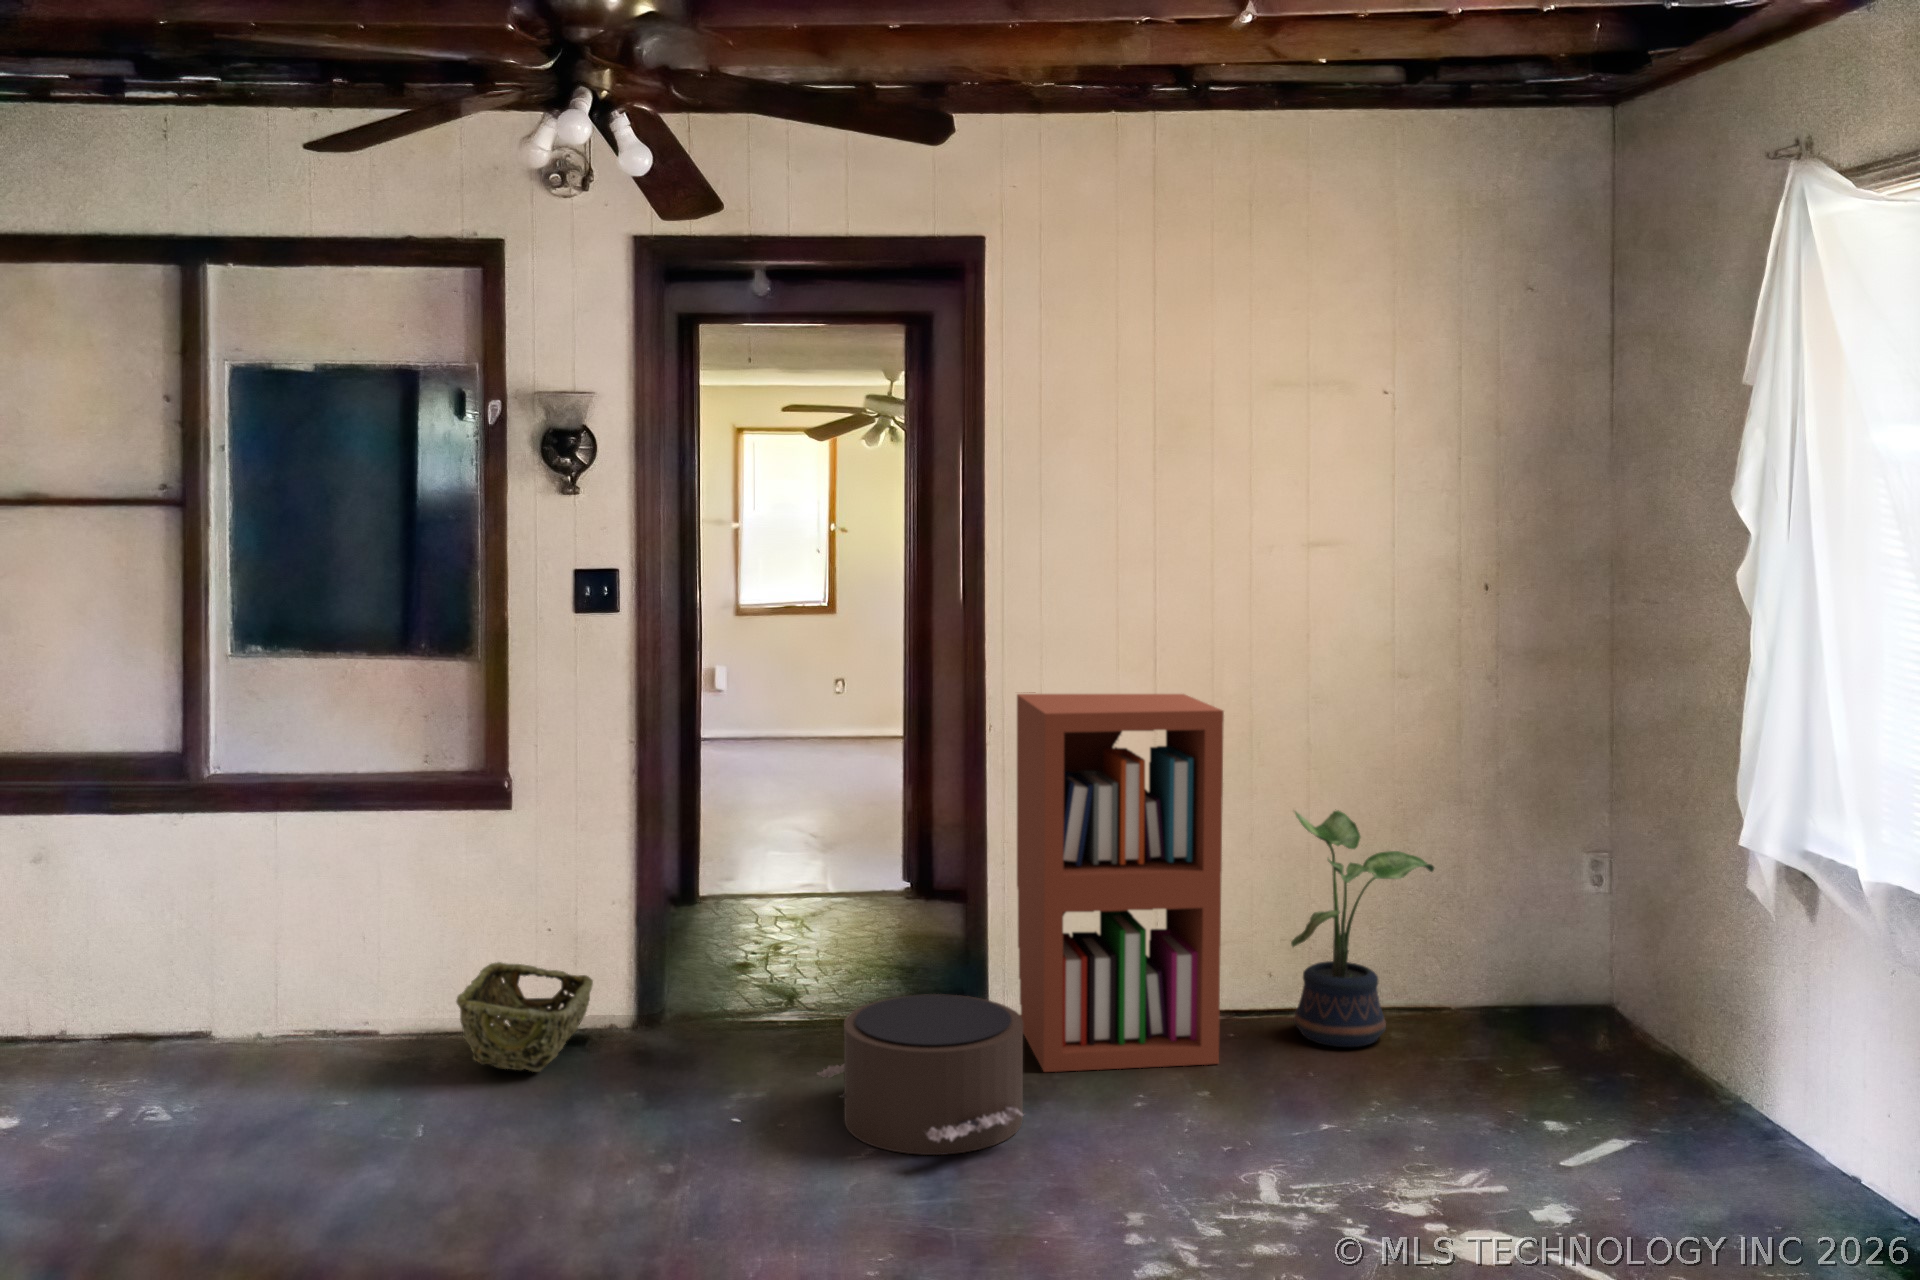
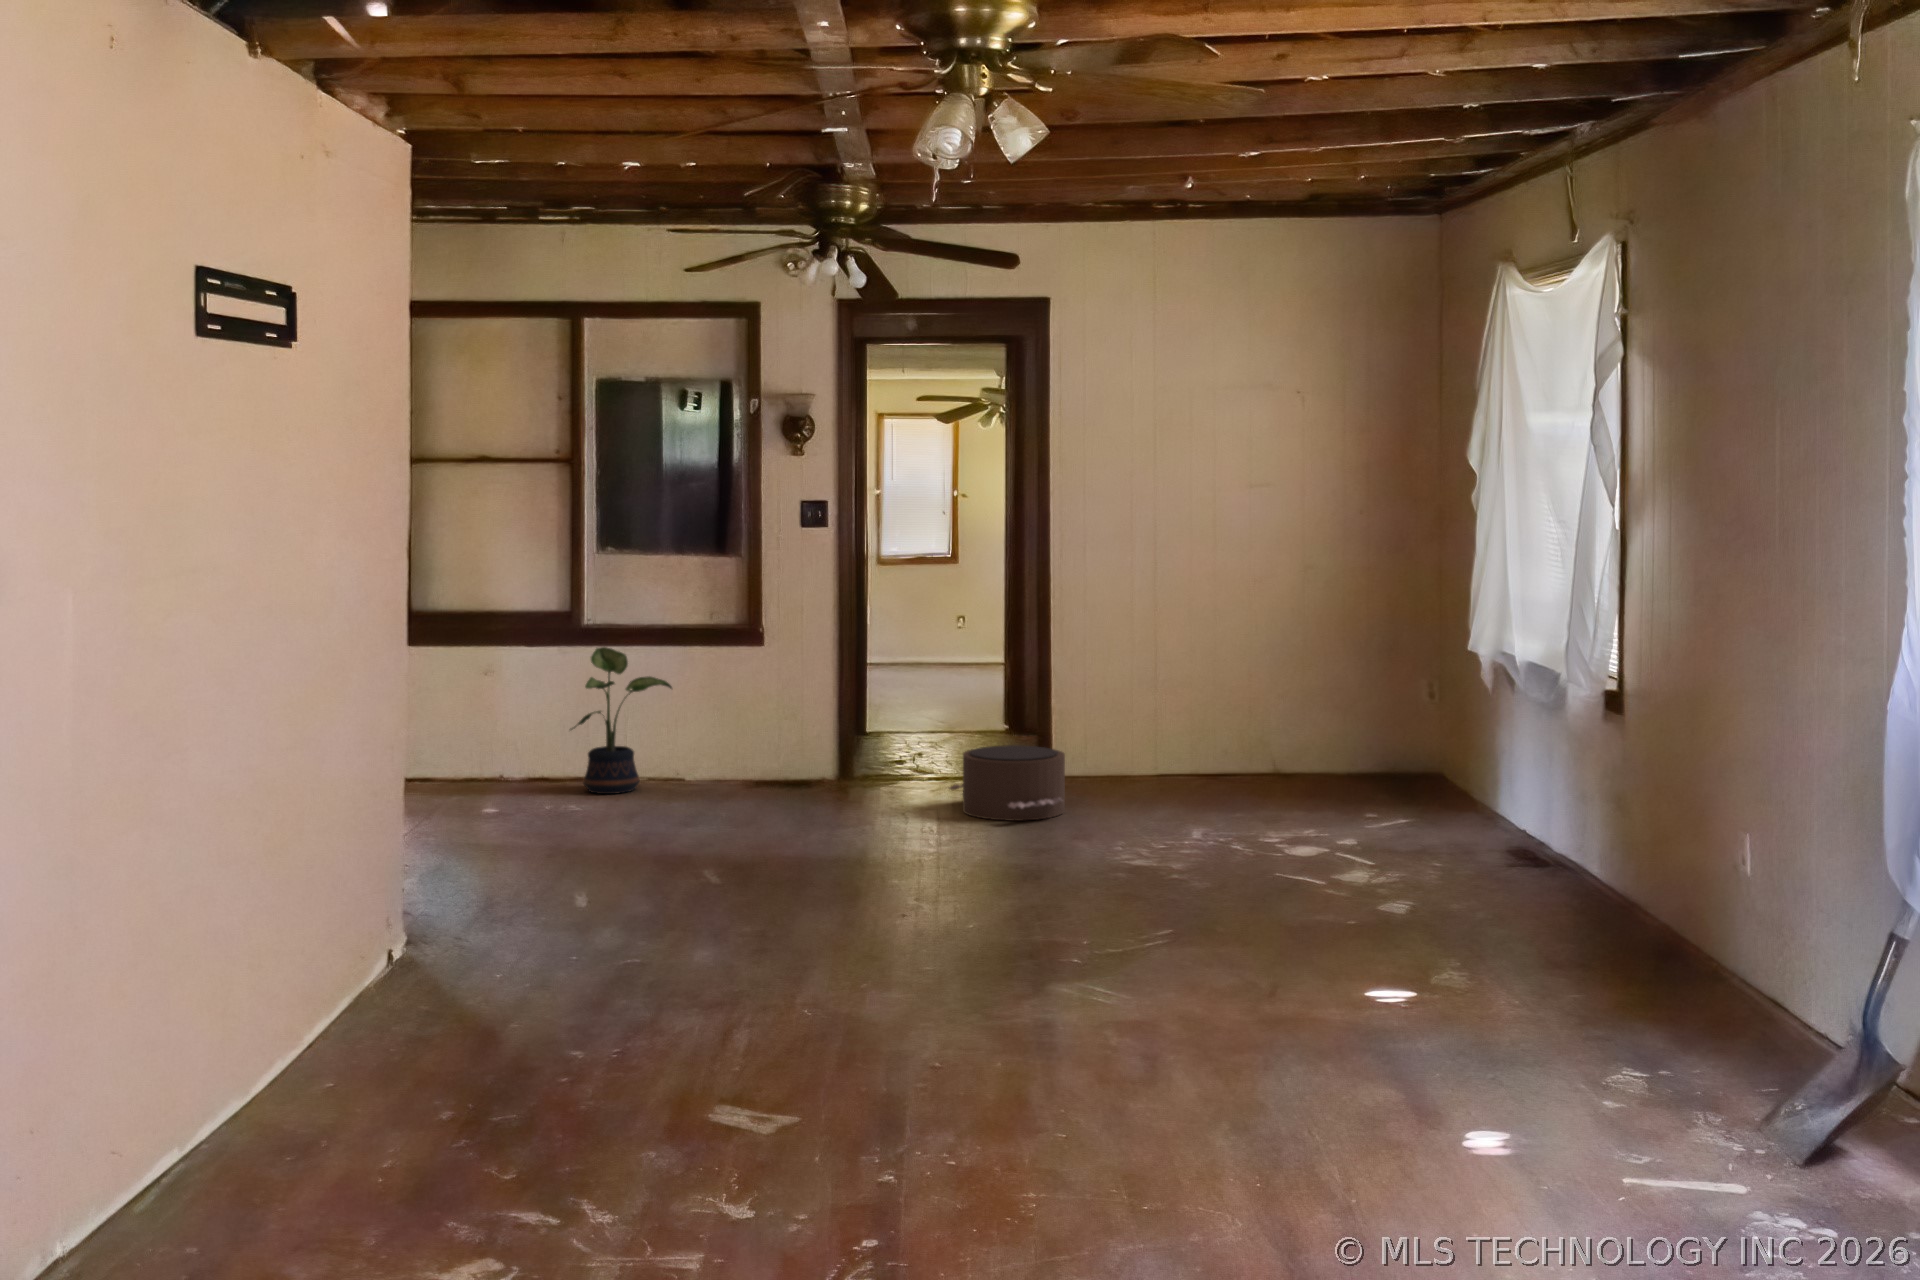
bookshelf: present [1017,692,1224,1072] -> none [1068,577,1189,797]
potted plant: present [1291,811,1434,1047] -> present [571,647,672,794]
woven basket: present [456,962,593,1072] -> none [739,738,812,793]

